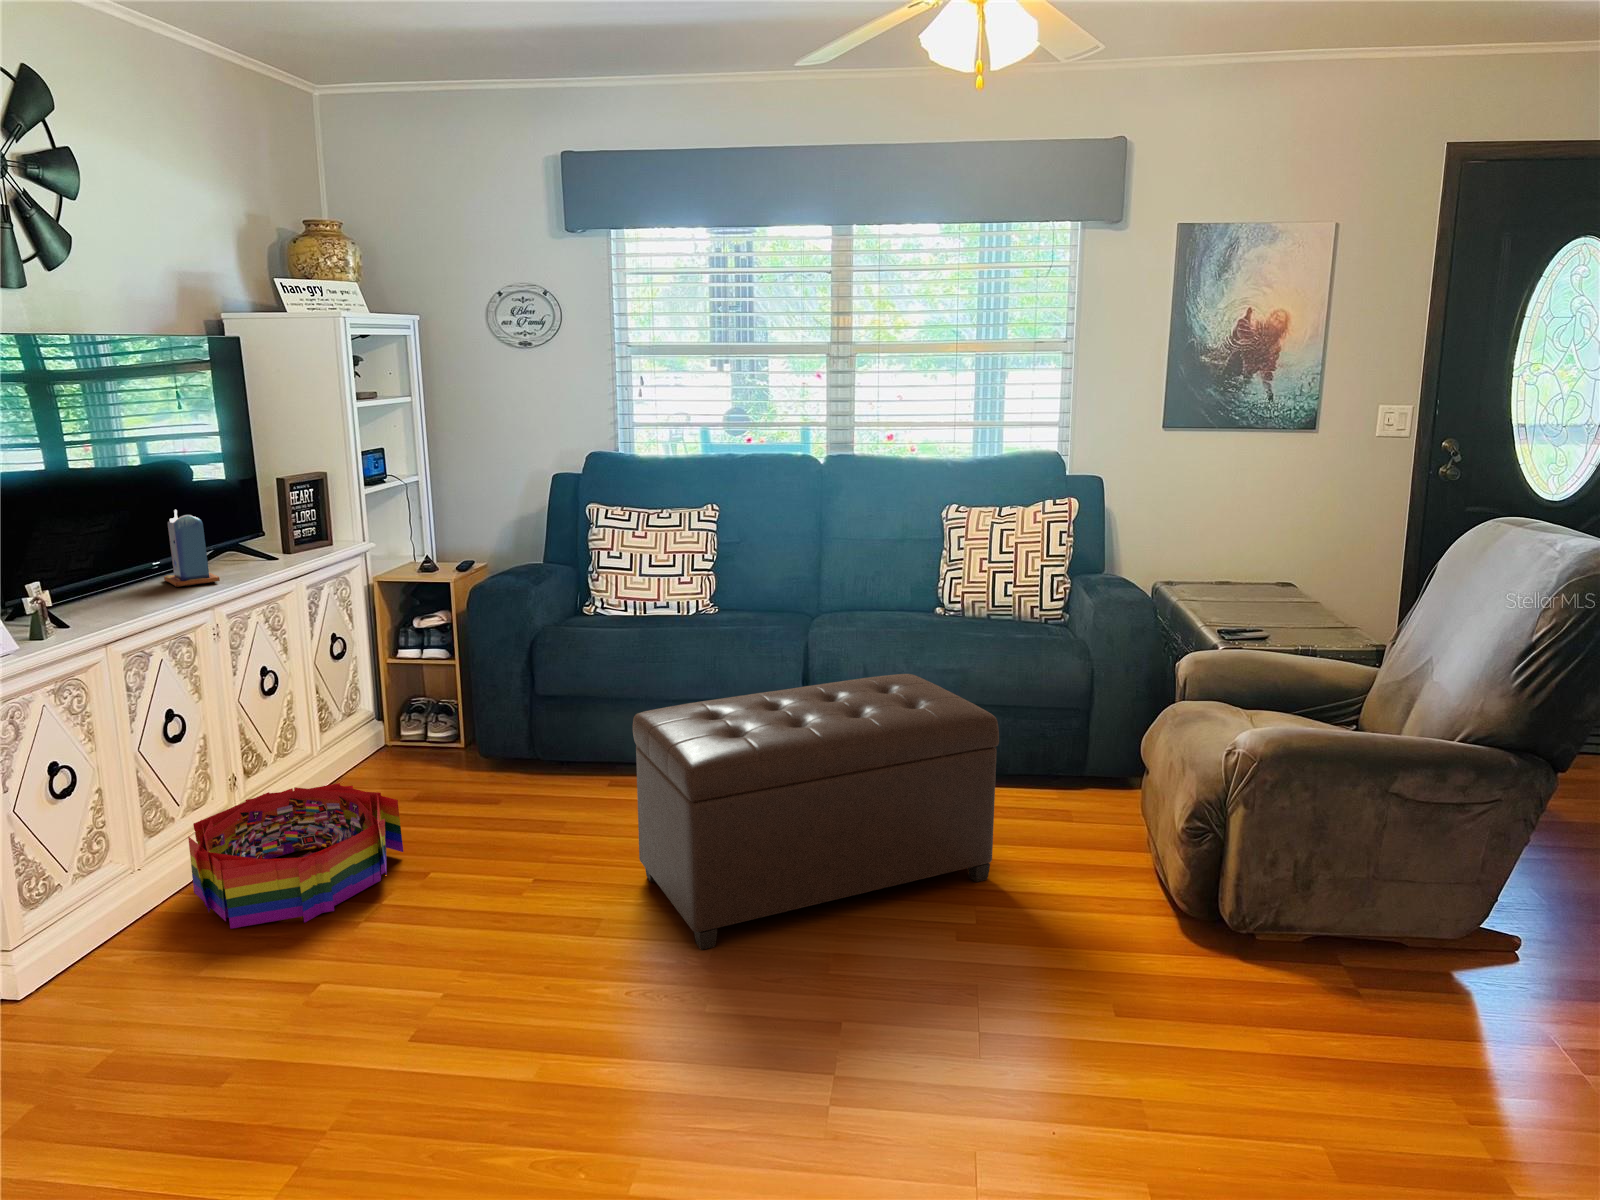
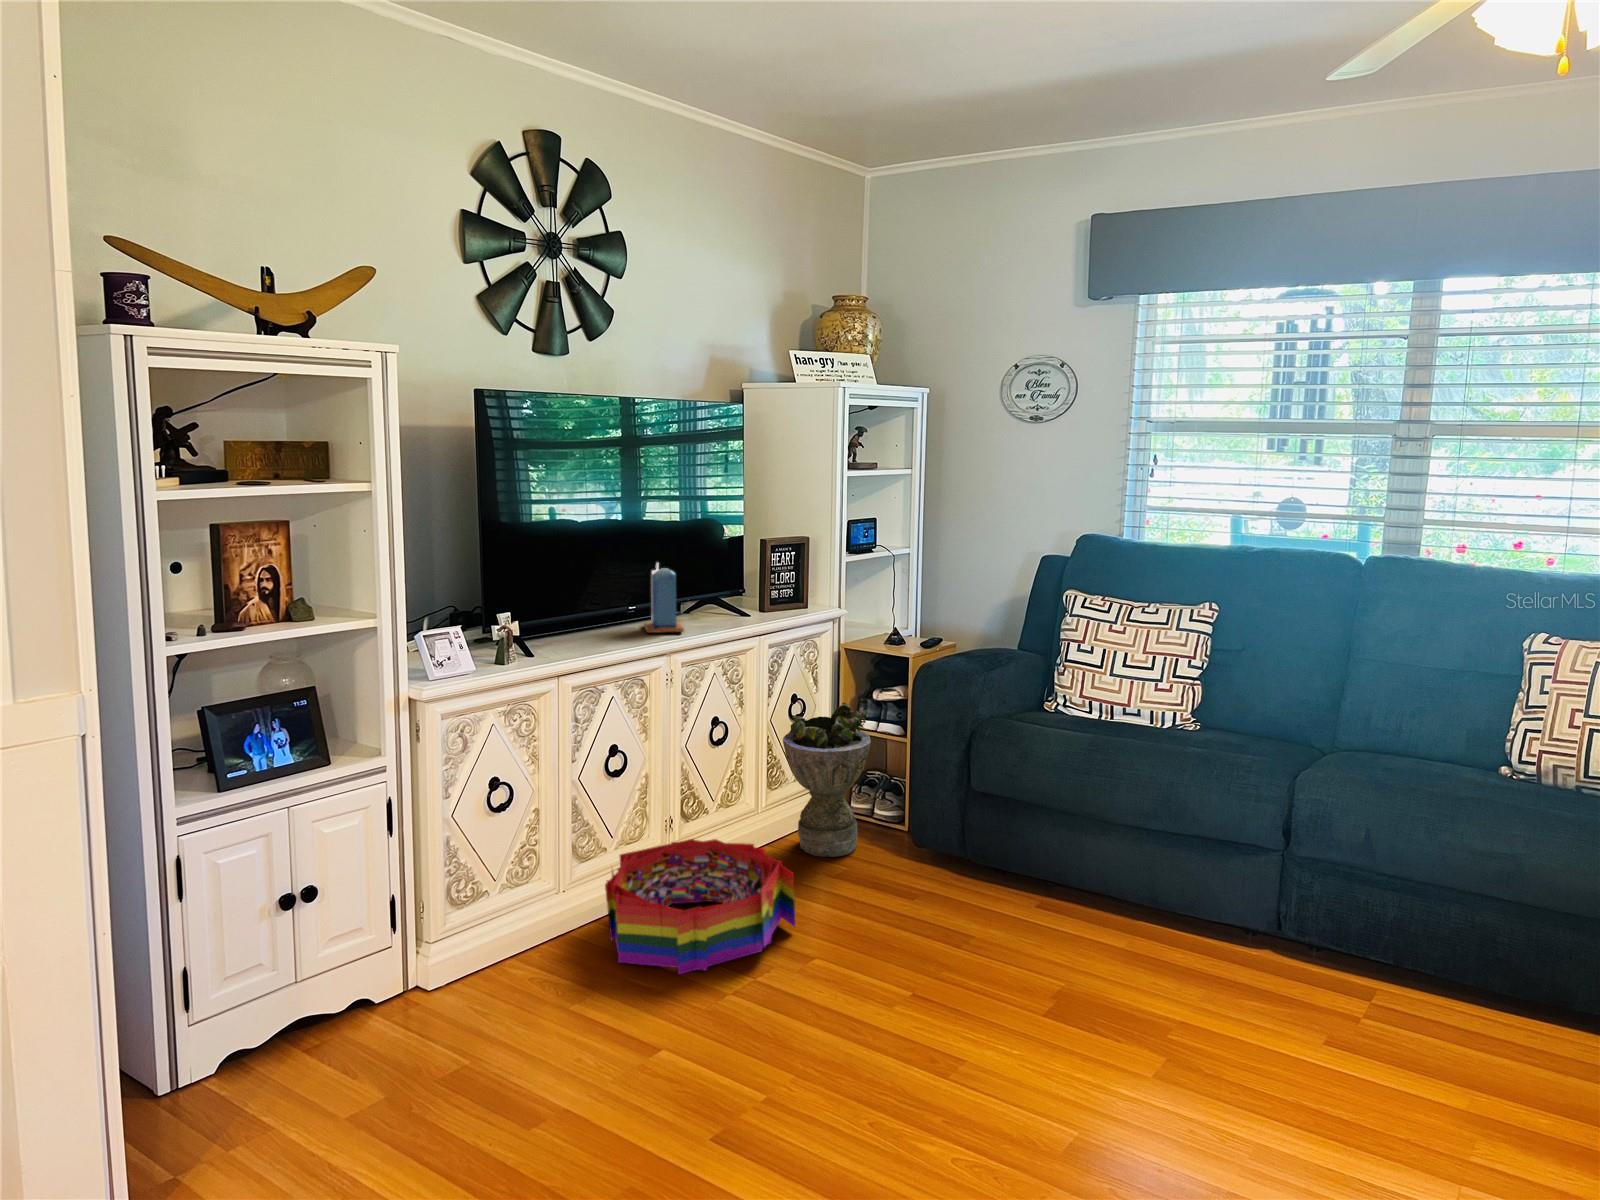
planter: none [334,634,427,786] -> present [783,702,871,857]
ottoman: present [633,674,999,950] -> none [1015,832,1514,1166]

